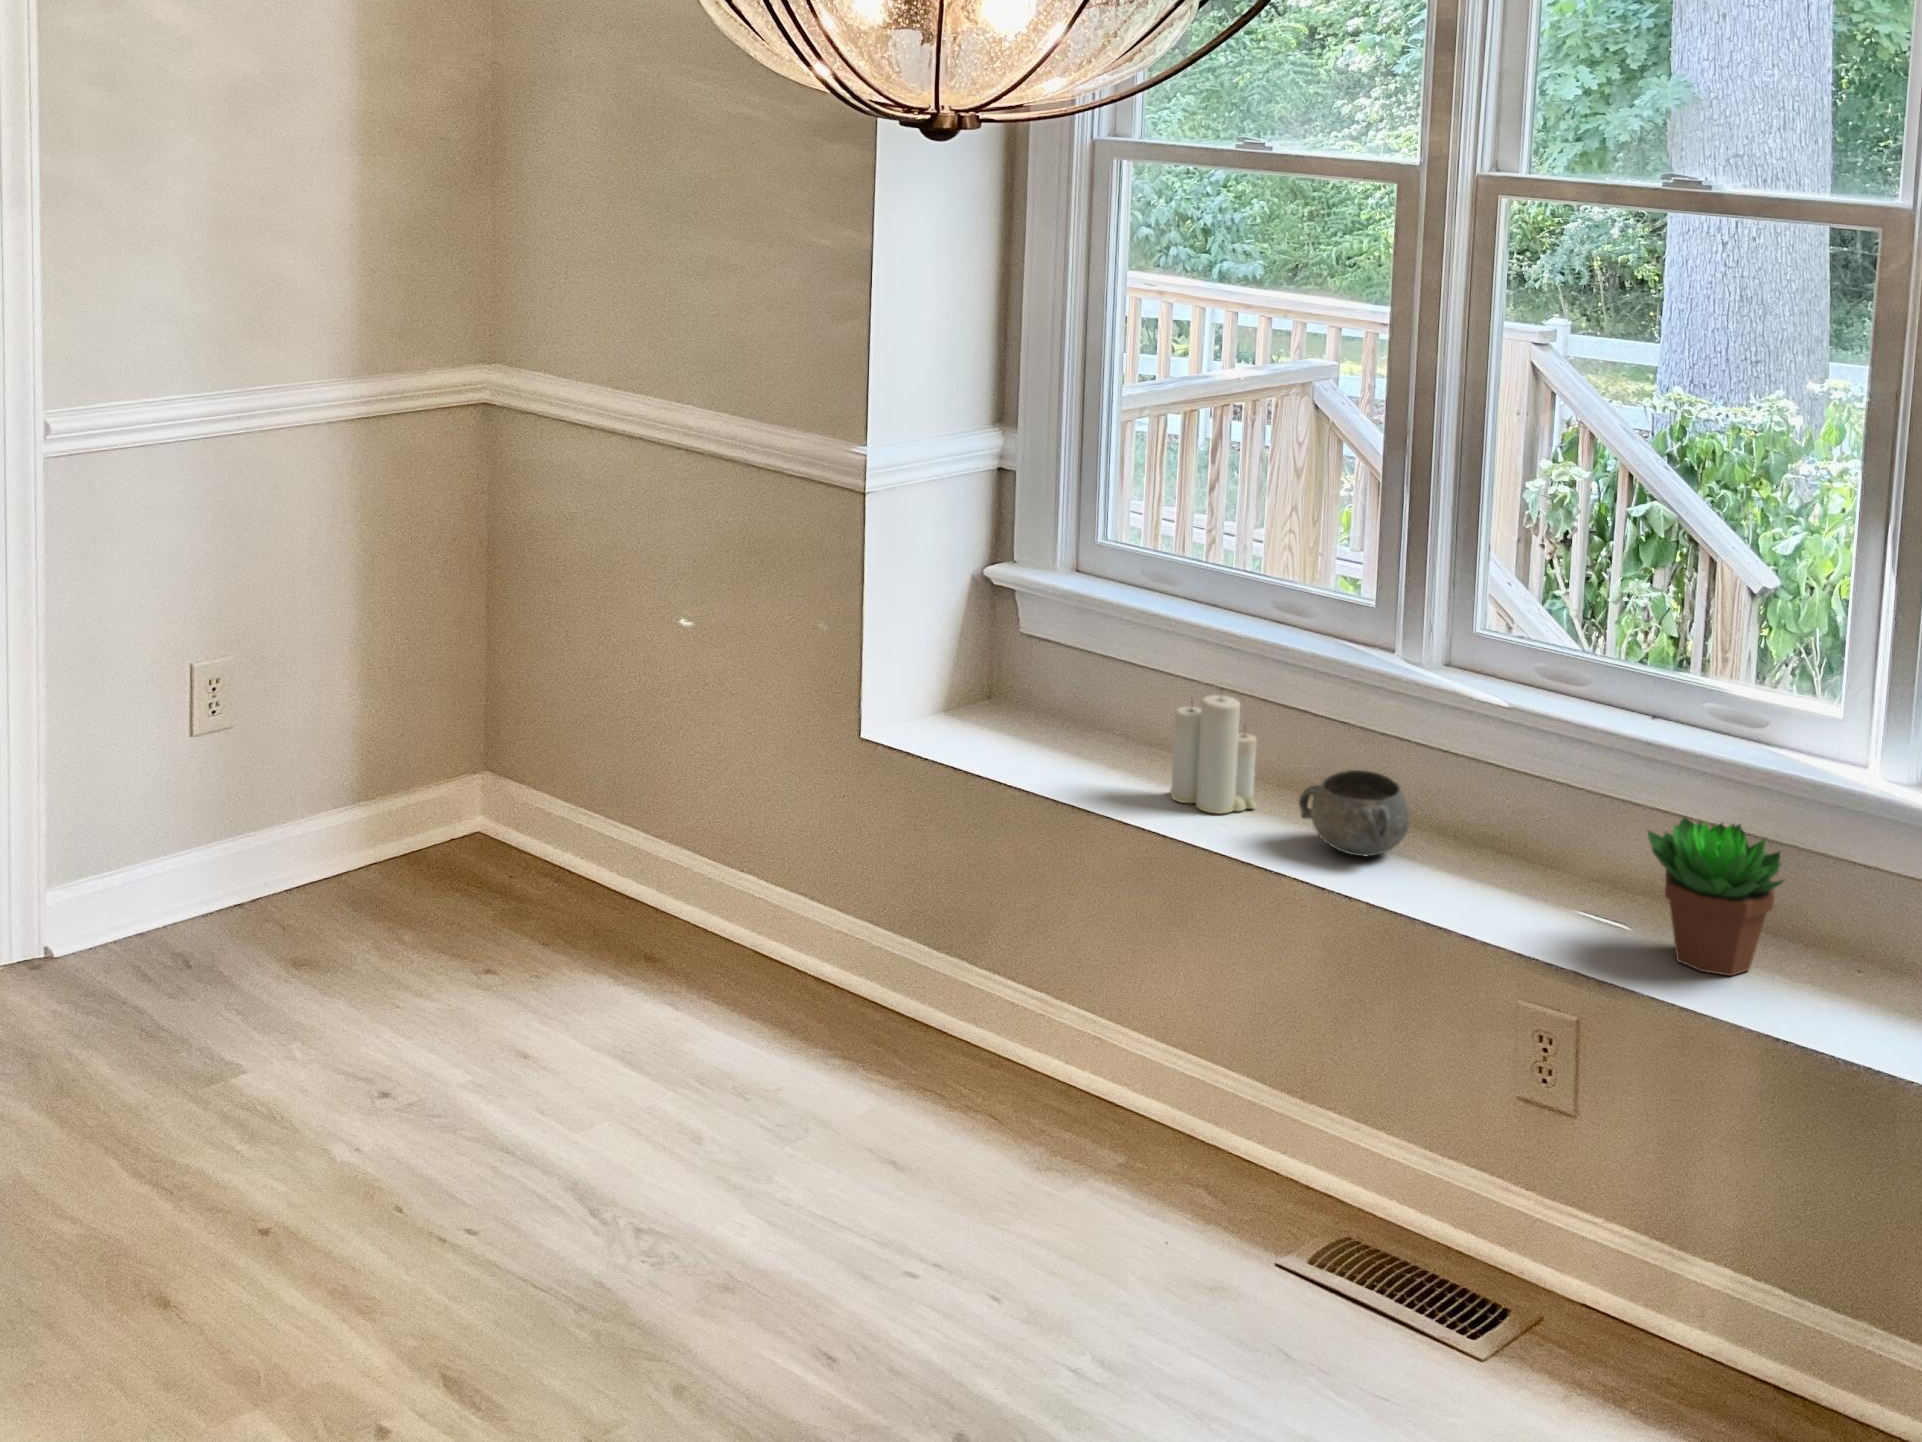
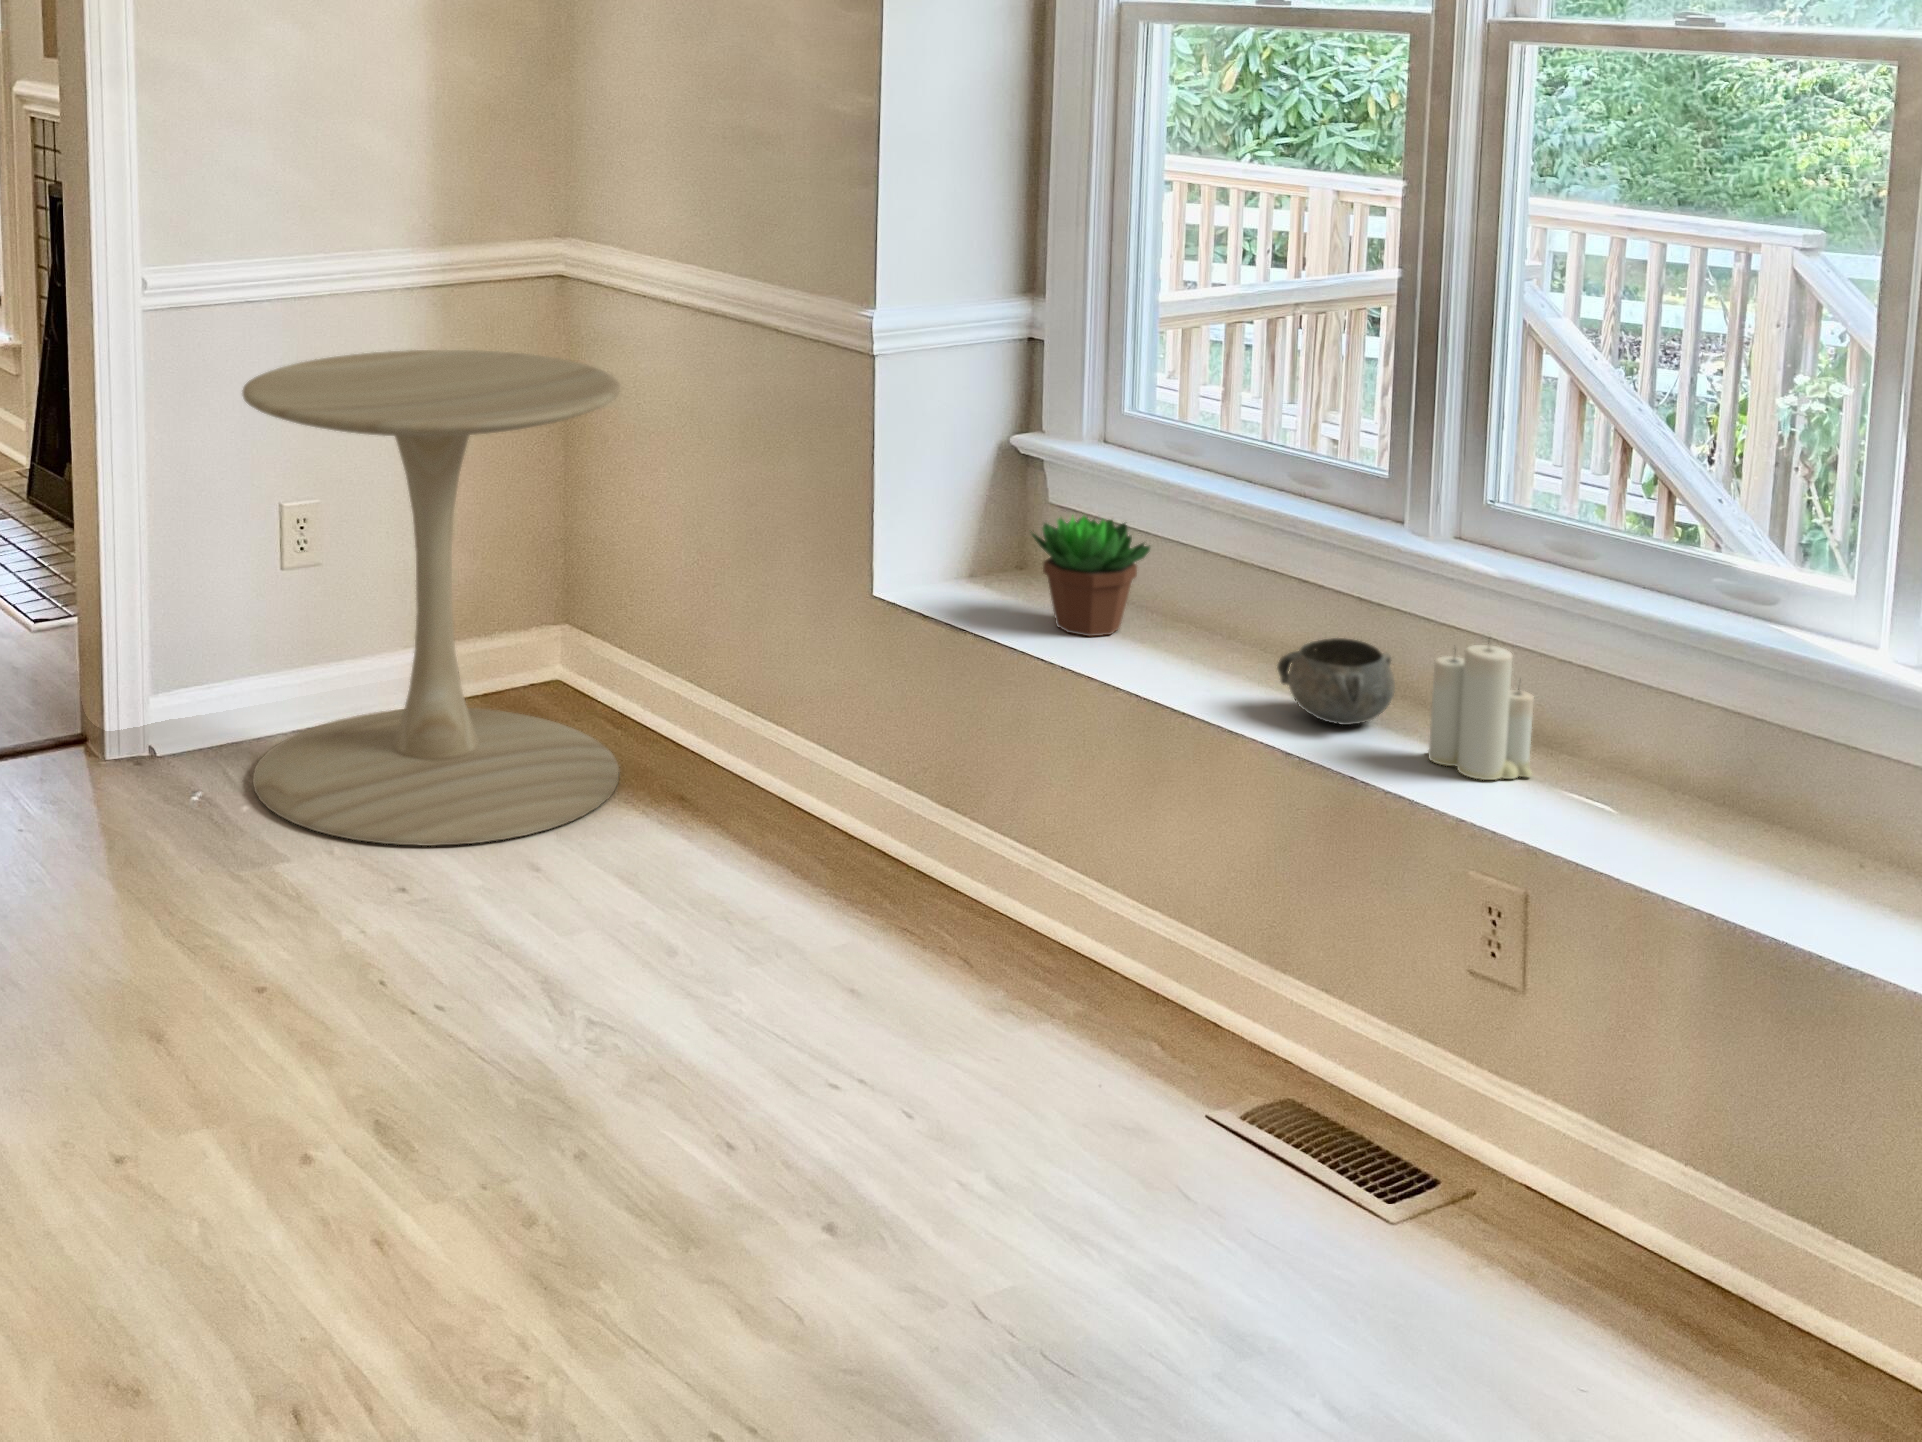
pedestal table: none [164,488,583,1044] -> present [242,350,620,846]
candle: present [1170,695,1257,813] -> present [1428,645,1534,780]
succulent plant: present [1647,817,1784,976] -> present [1032,515,1150,637]

